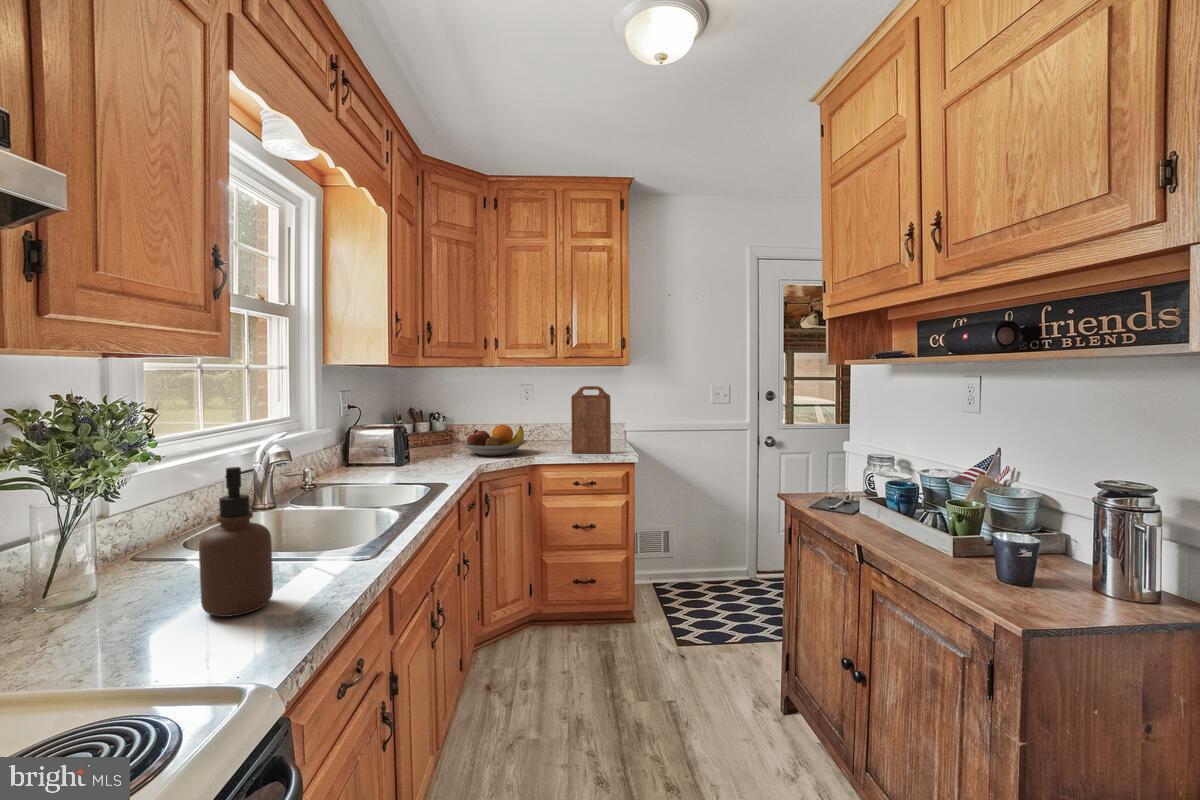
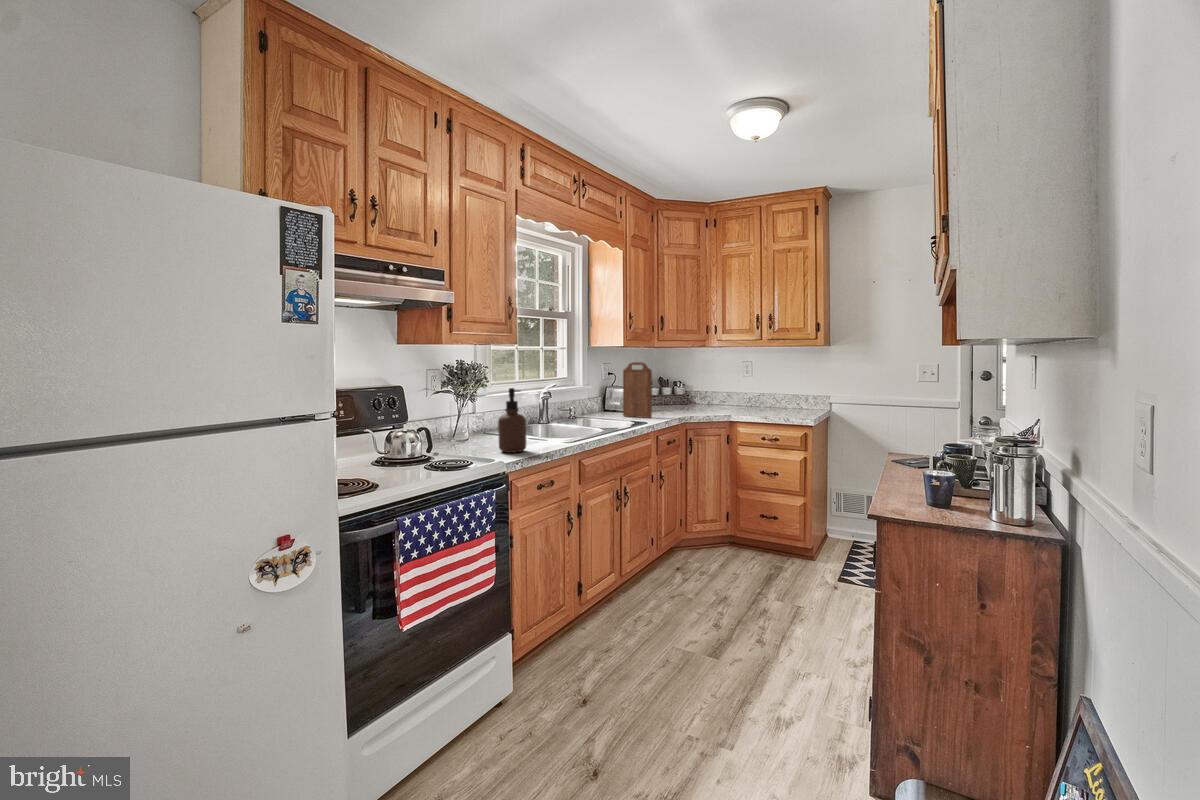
cutting board: present [571,386,611,453] -> present [623,362,652,418]
fruit bowl: present [459,425,528,456] -> none [680,391,731,413]

